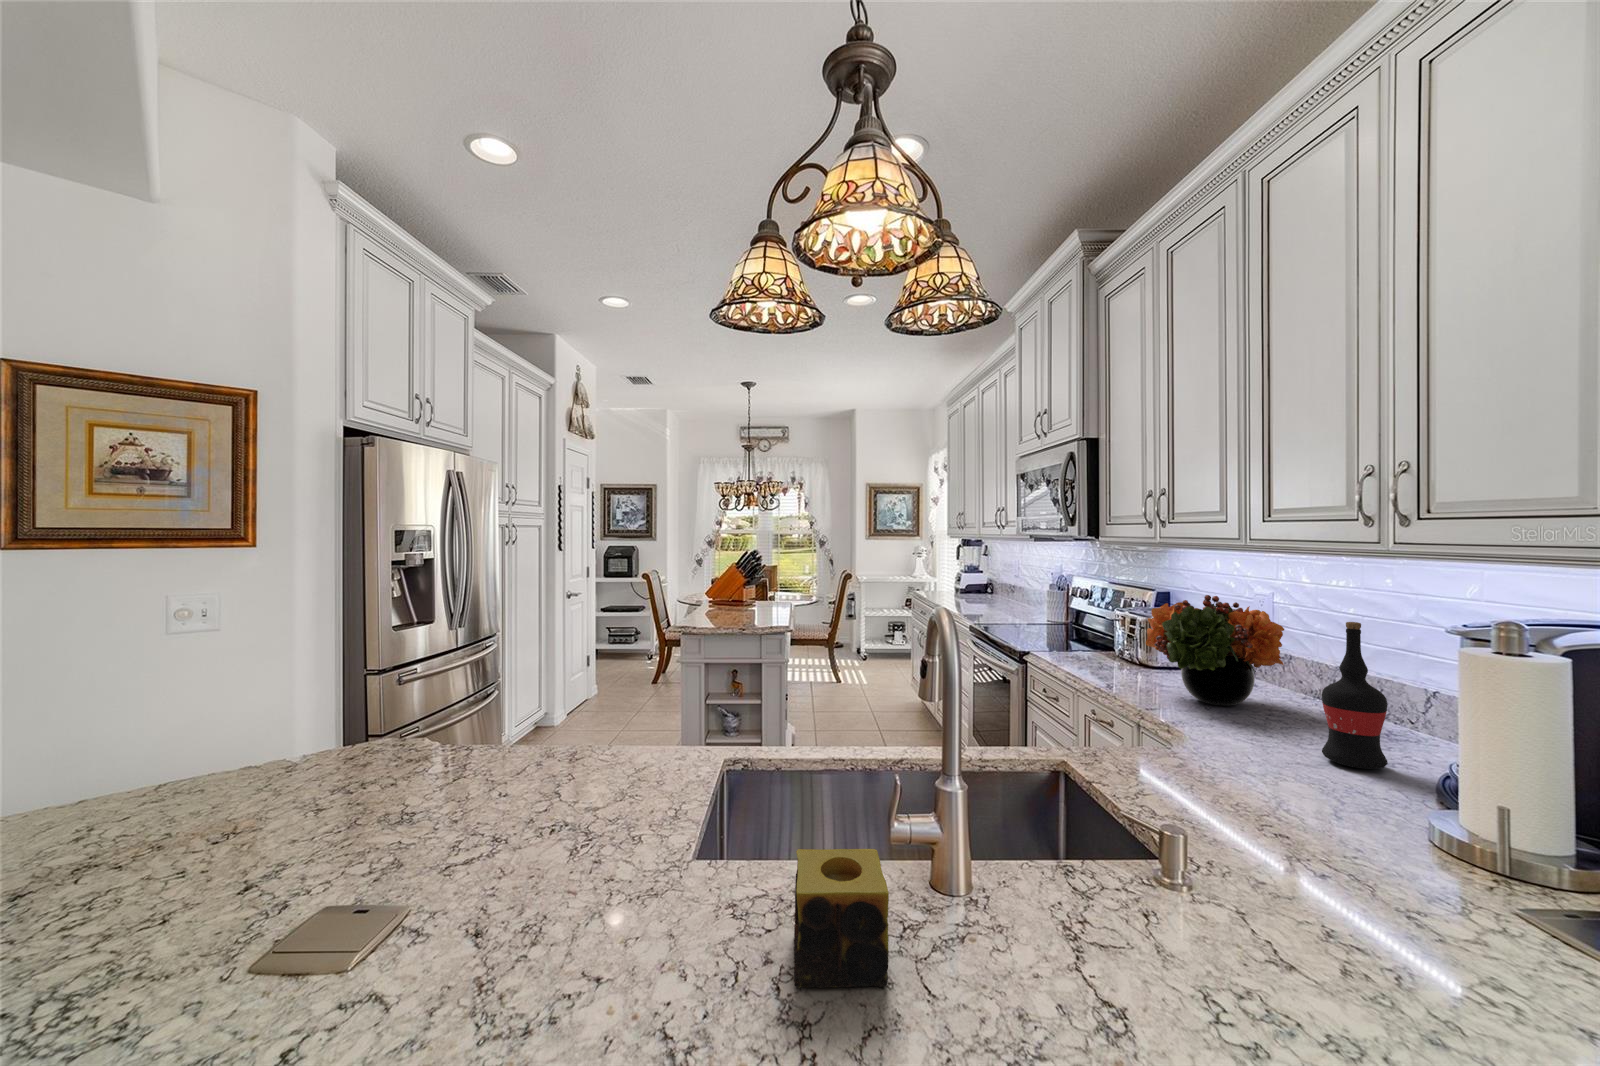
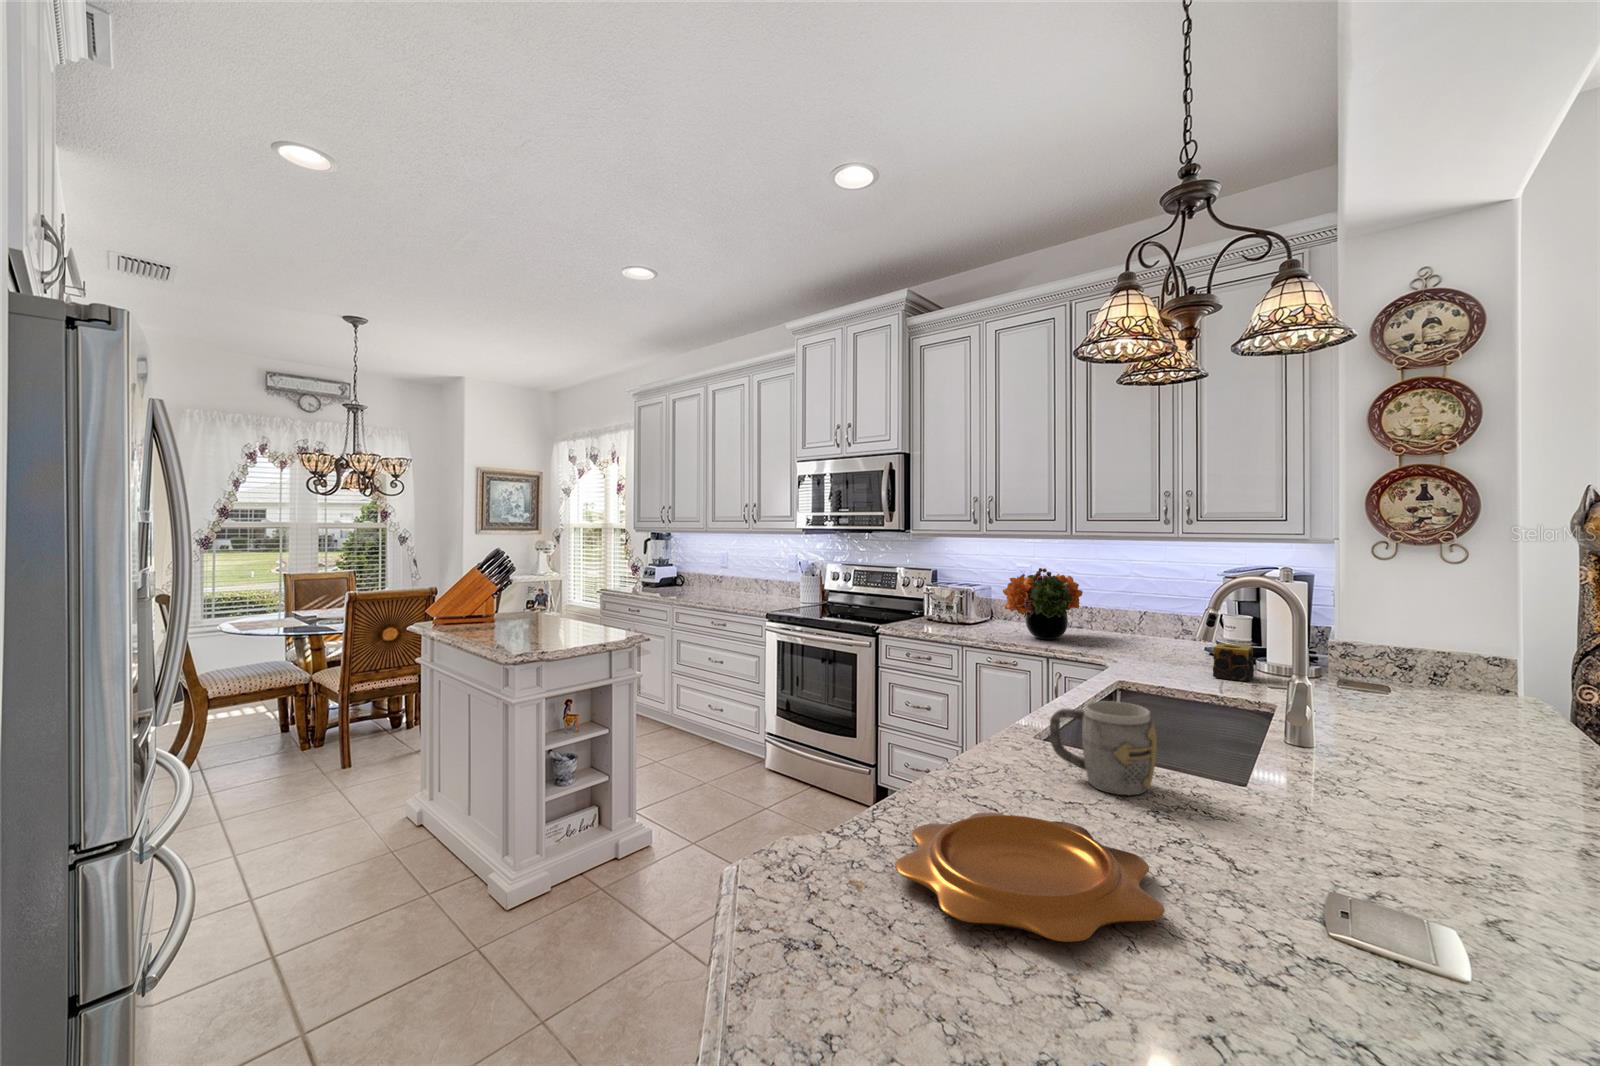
wine bottle: present [1322,622,1388,769] -> none [1152,575,1183,654]
mug: none [547,727,632,844] -> present [1050,701,1157,795]
decorative bowl: none [148,778,435,886] -> present [895,812,1165,942]
candle: present [794,849,889,988] -> present [1213,643,1254,681]

